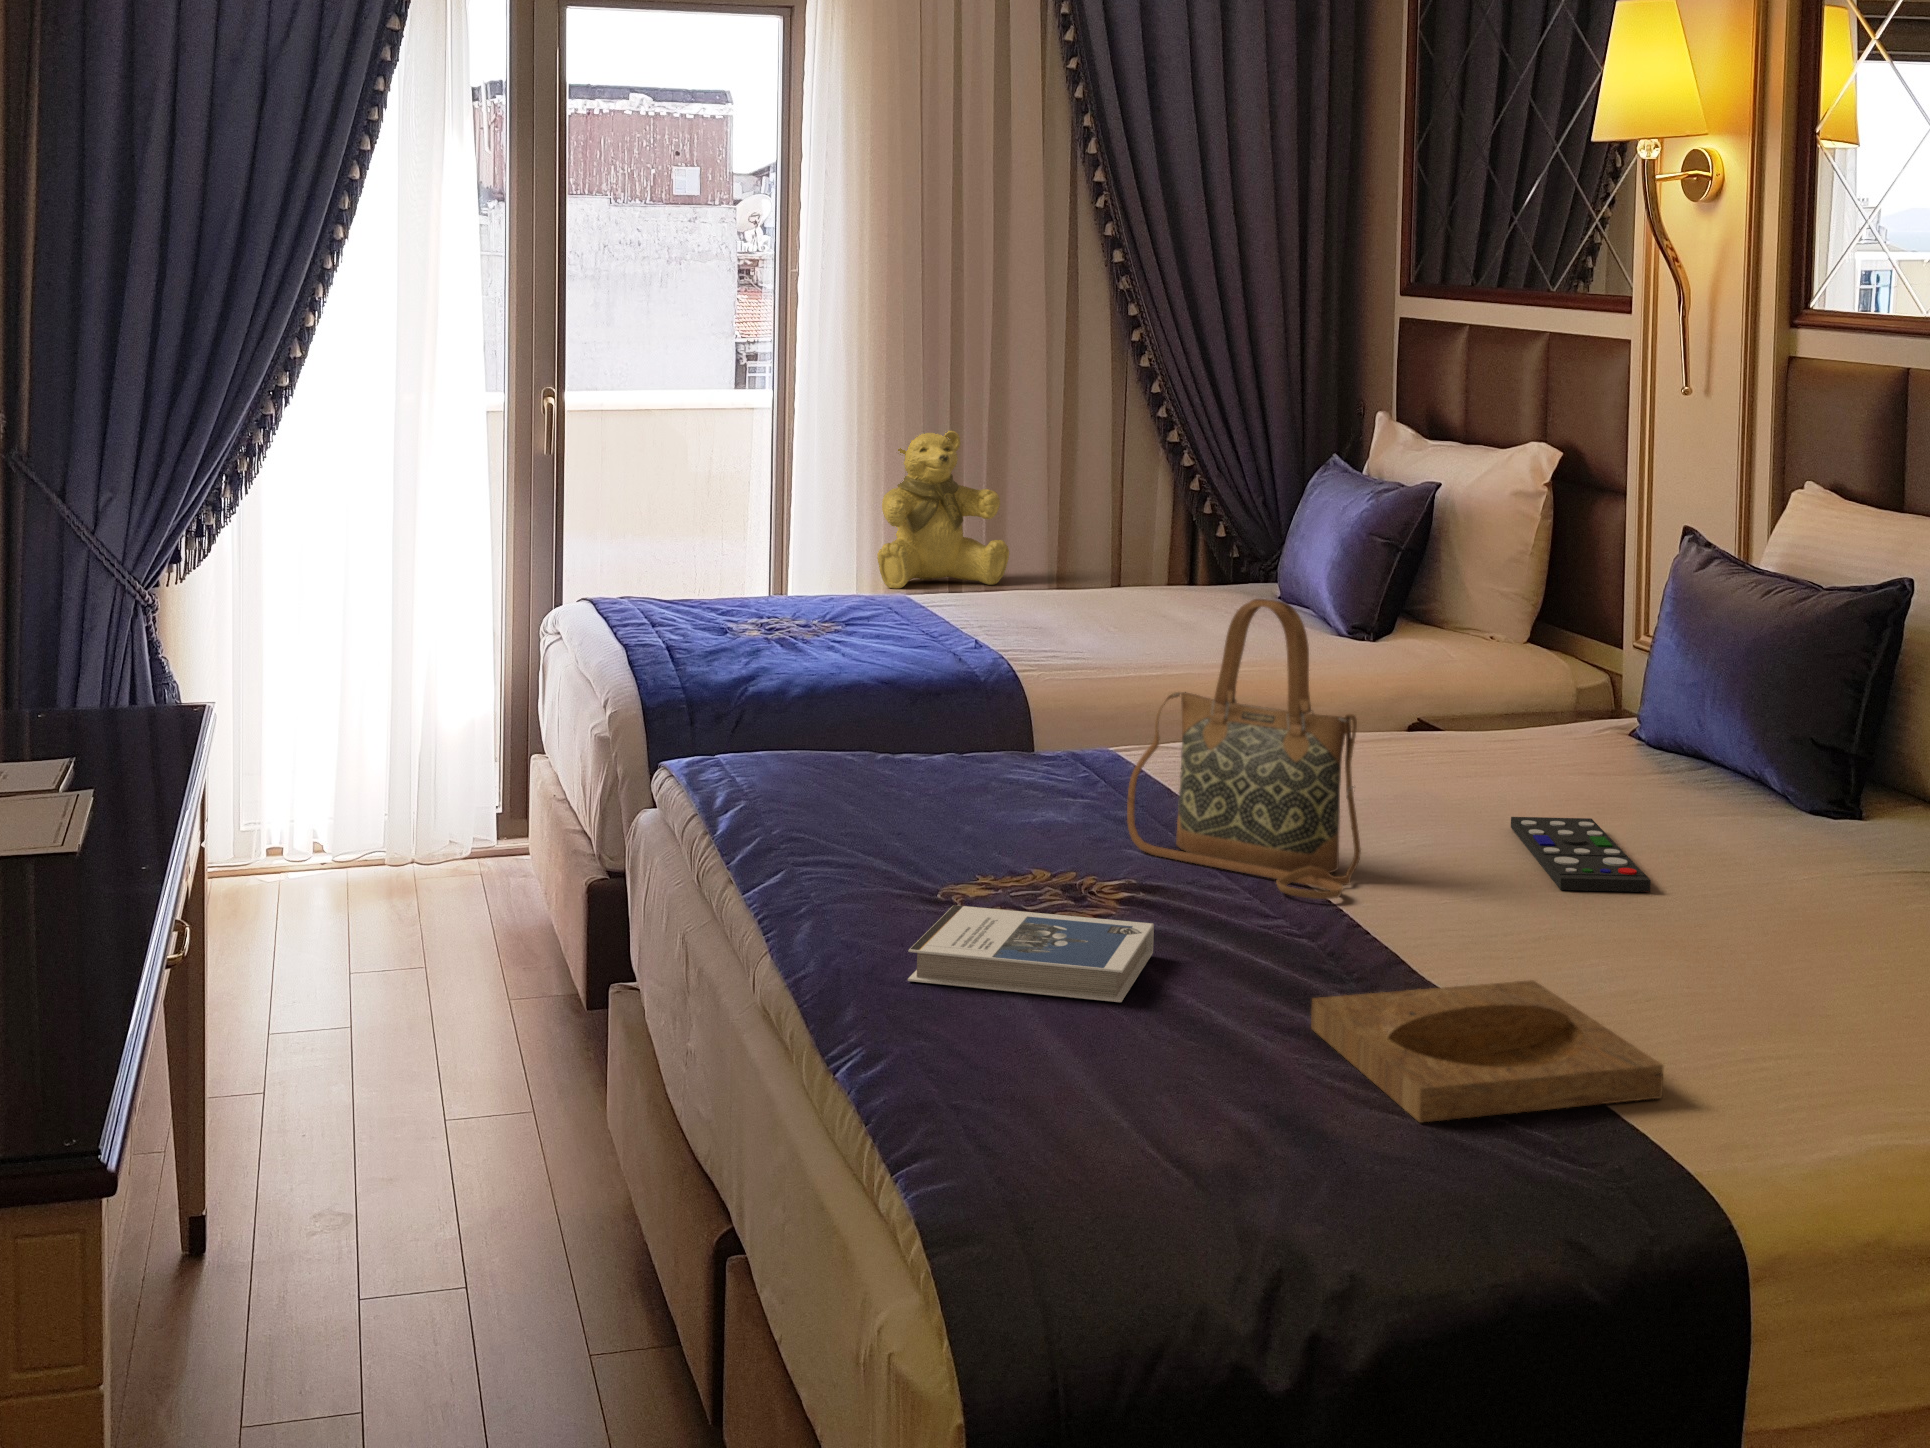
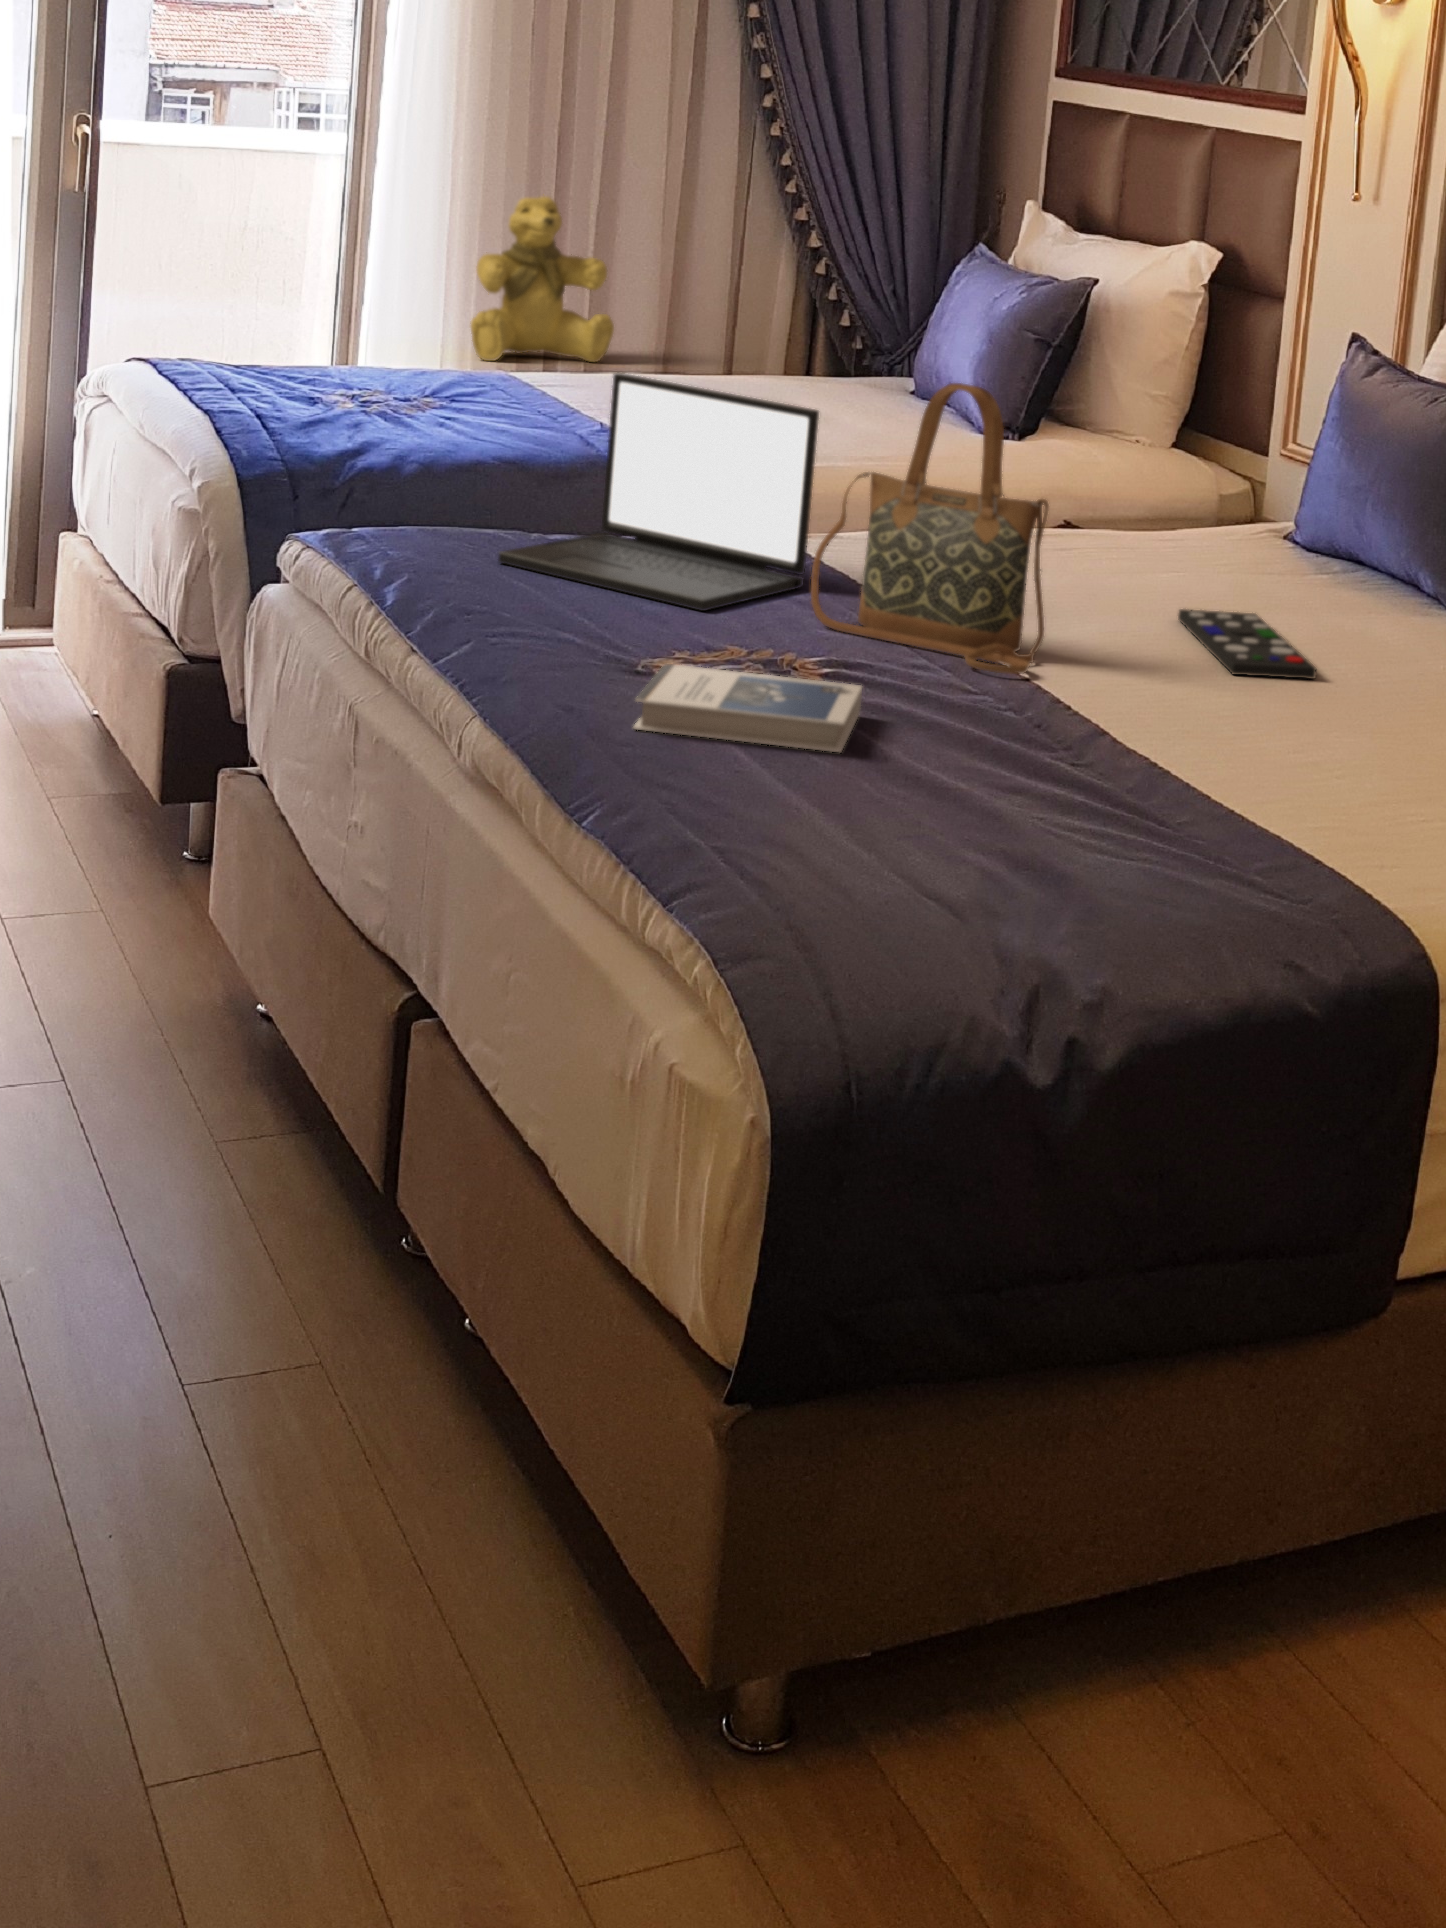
laptop: none [834,601,1136,839] -> present [498,373,819,611]
tray: present [1311,980,1663,1122] -> none [1021,743,1345,853]

